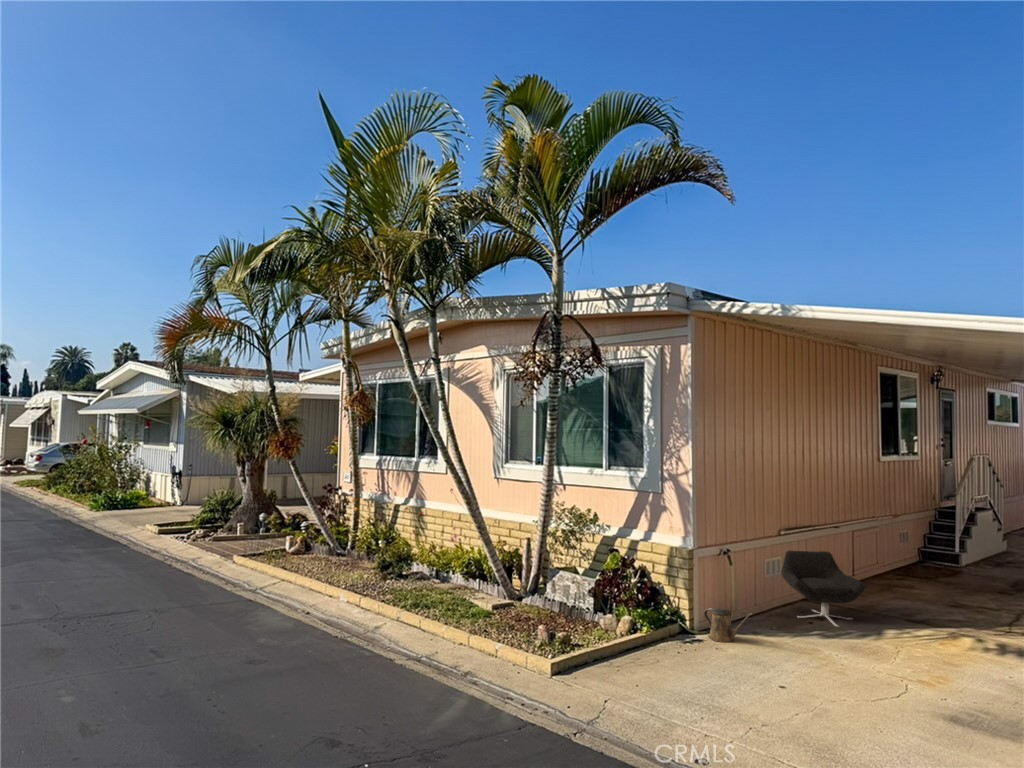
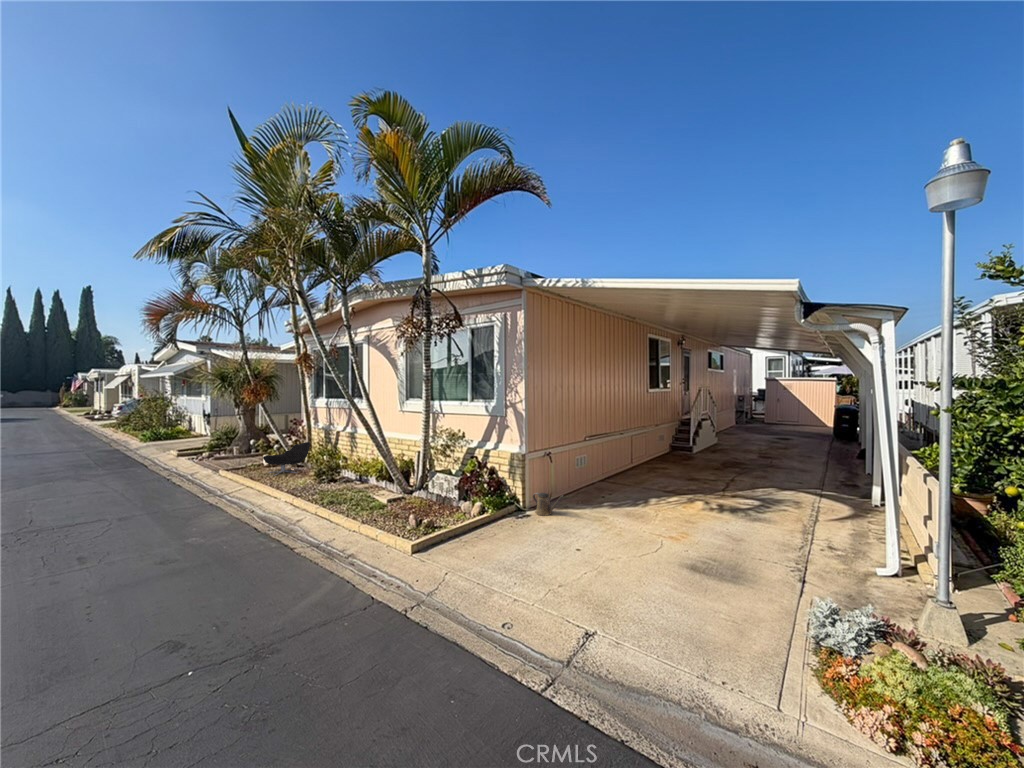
lounge chair: present [781,551,866,627] -> present [263,442,310,476]

